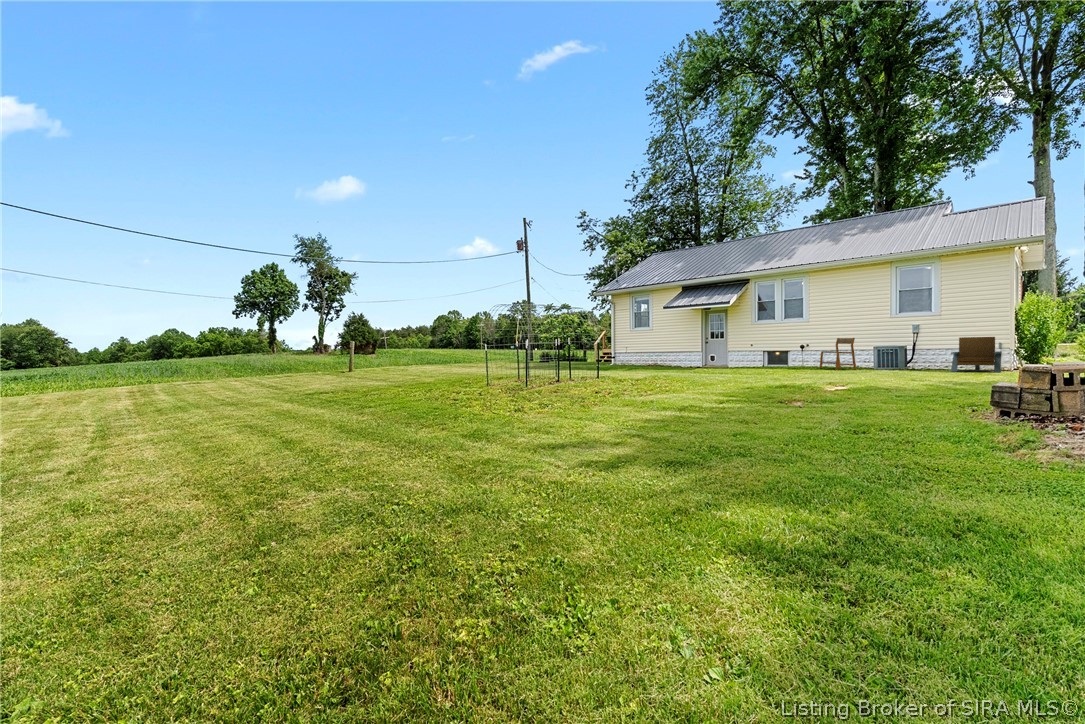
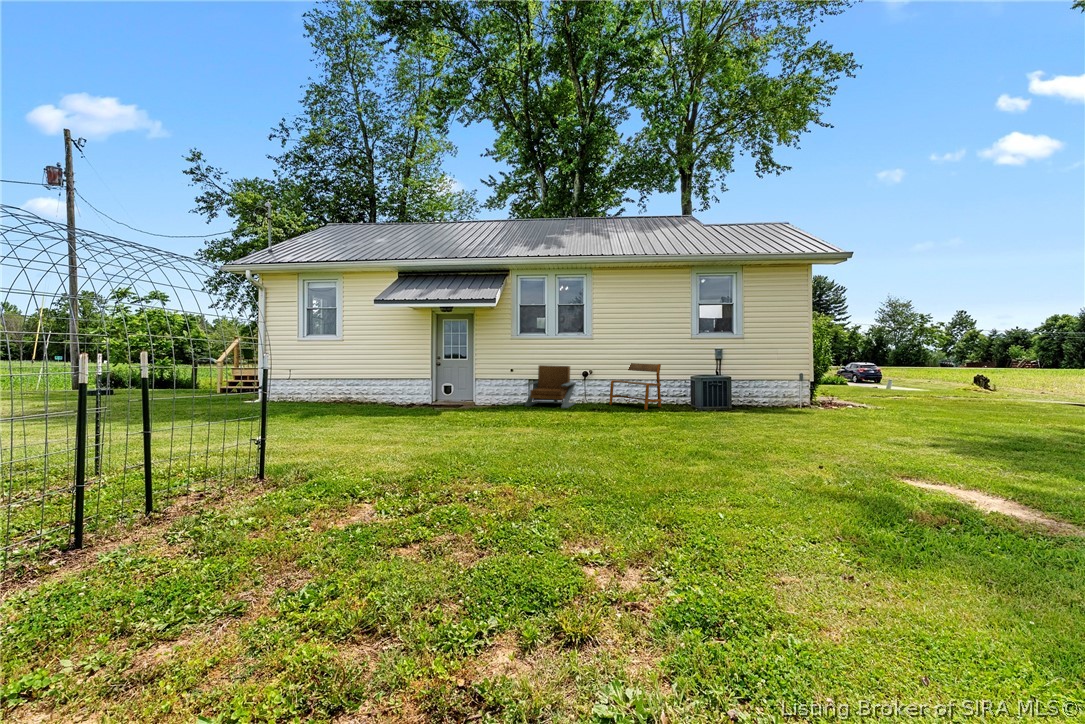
lounge chair: present [951,337,1002,373] -> present [525,365,576,408]

